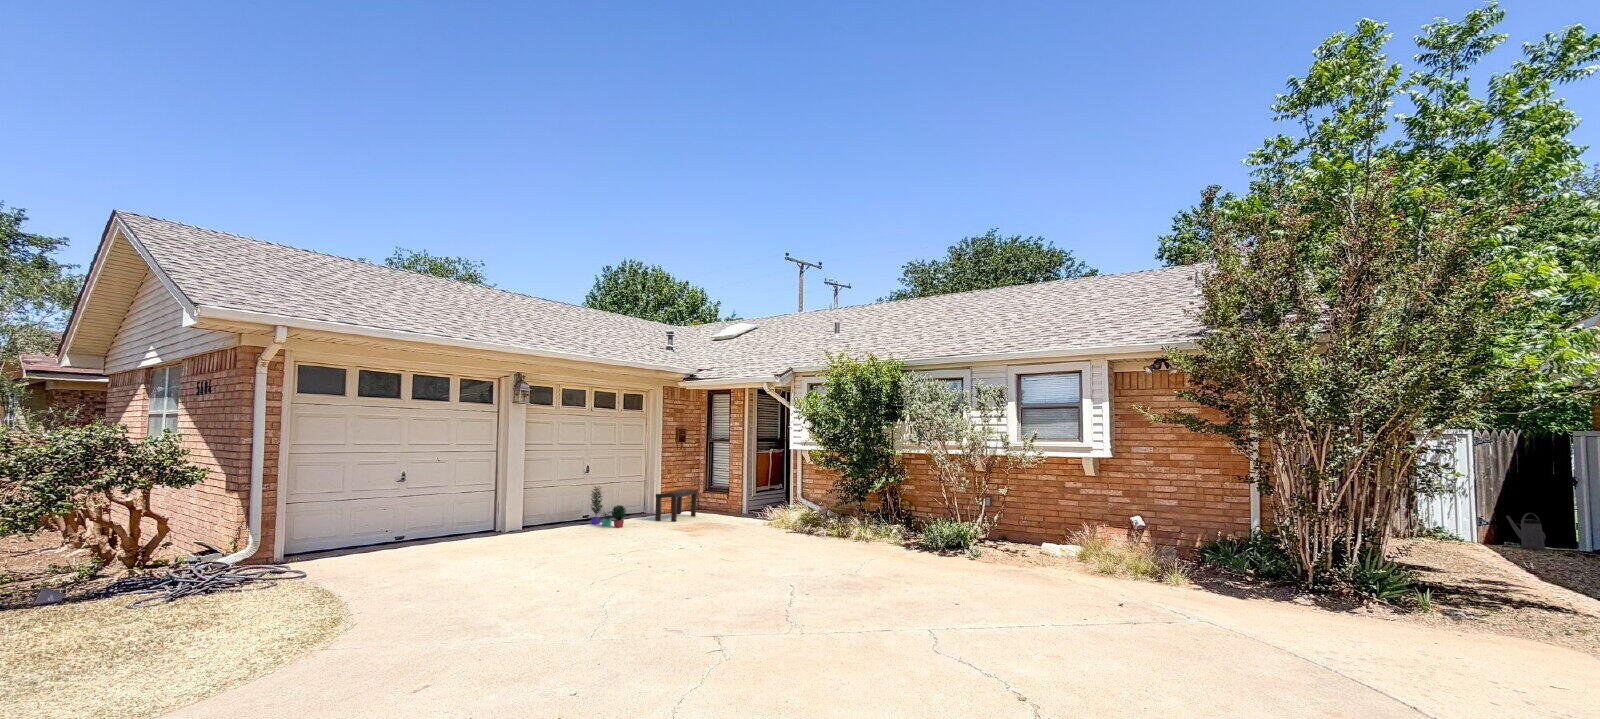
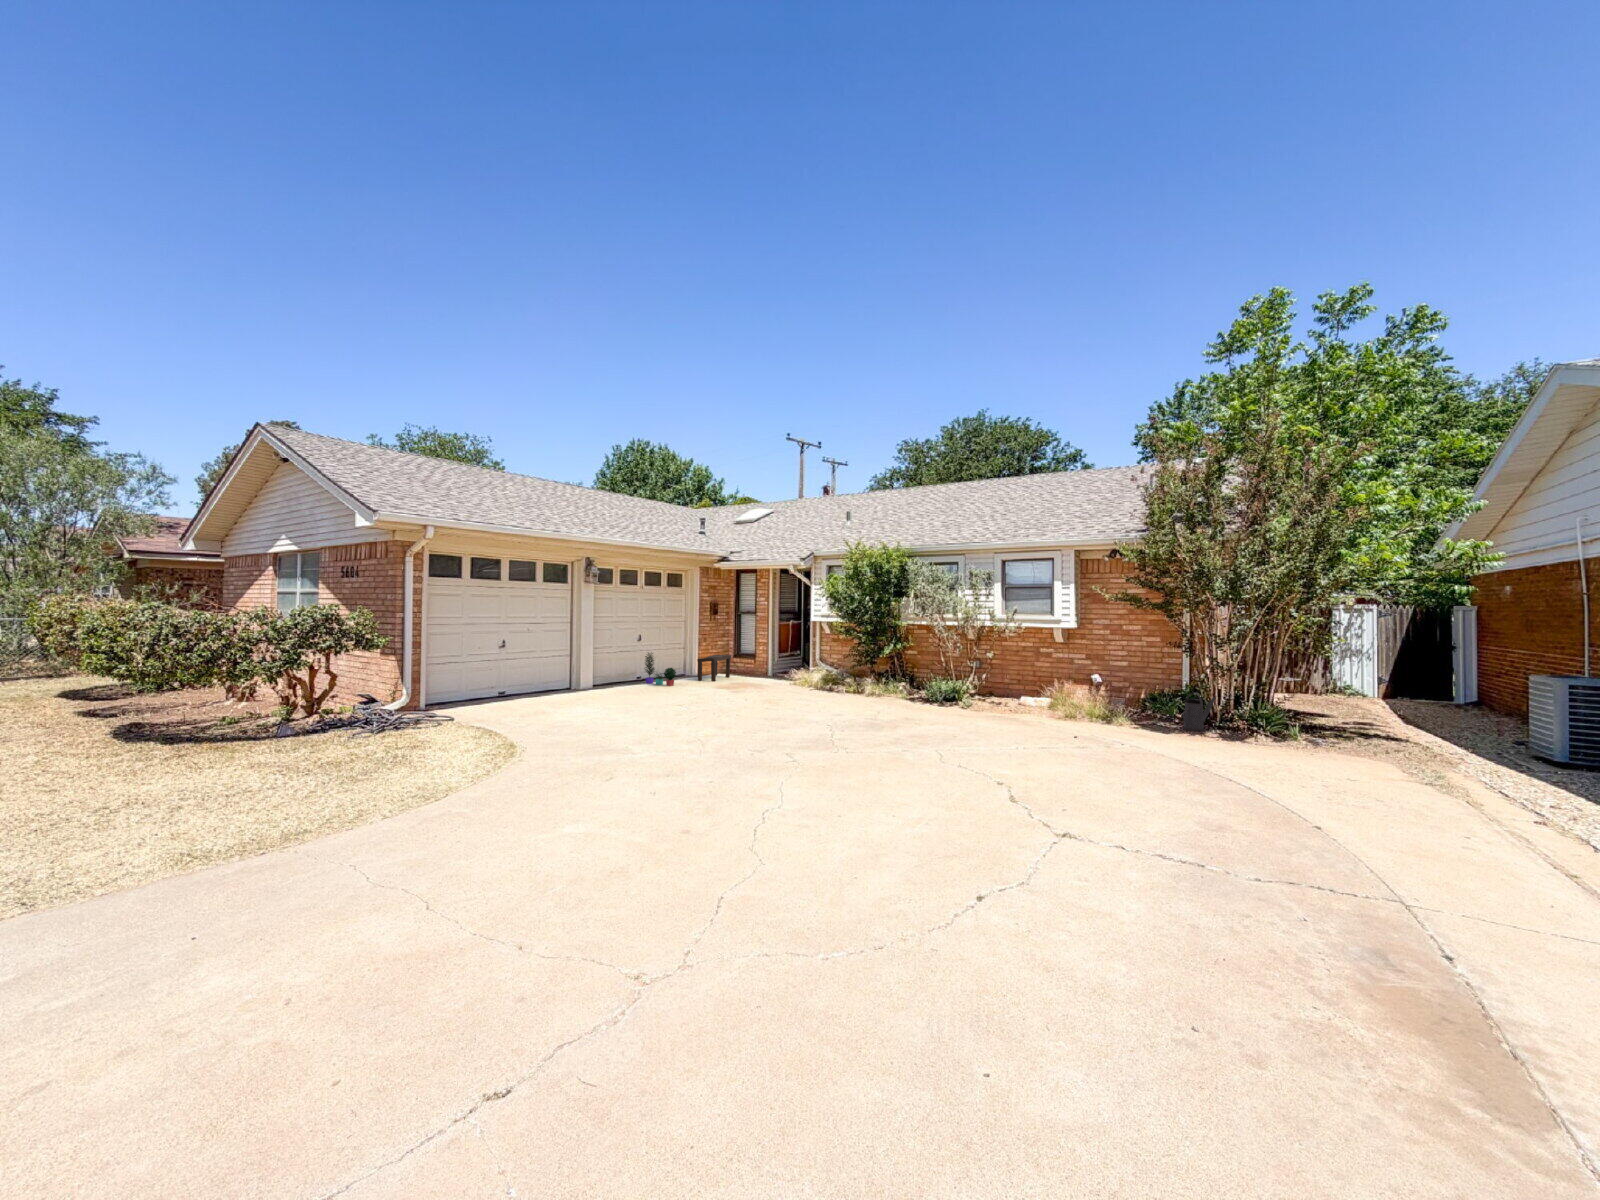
watering can: present [1506,513,1546,550] -> present [1182,692,1216,731]

